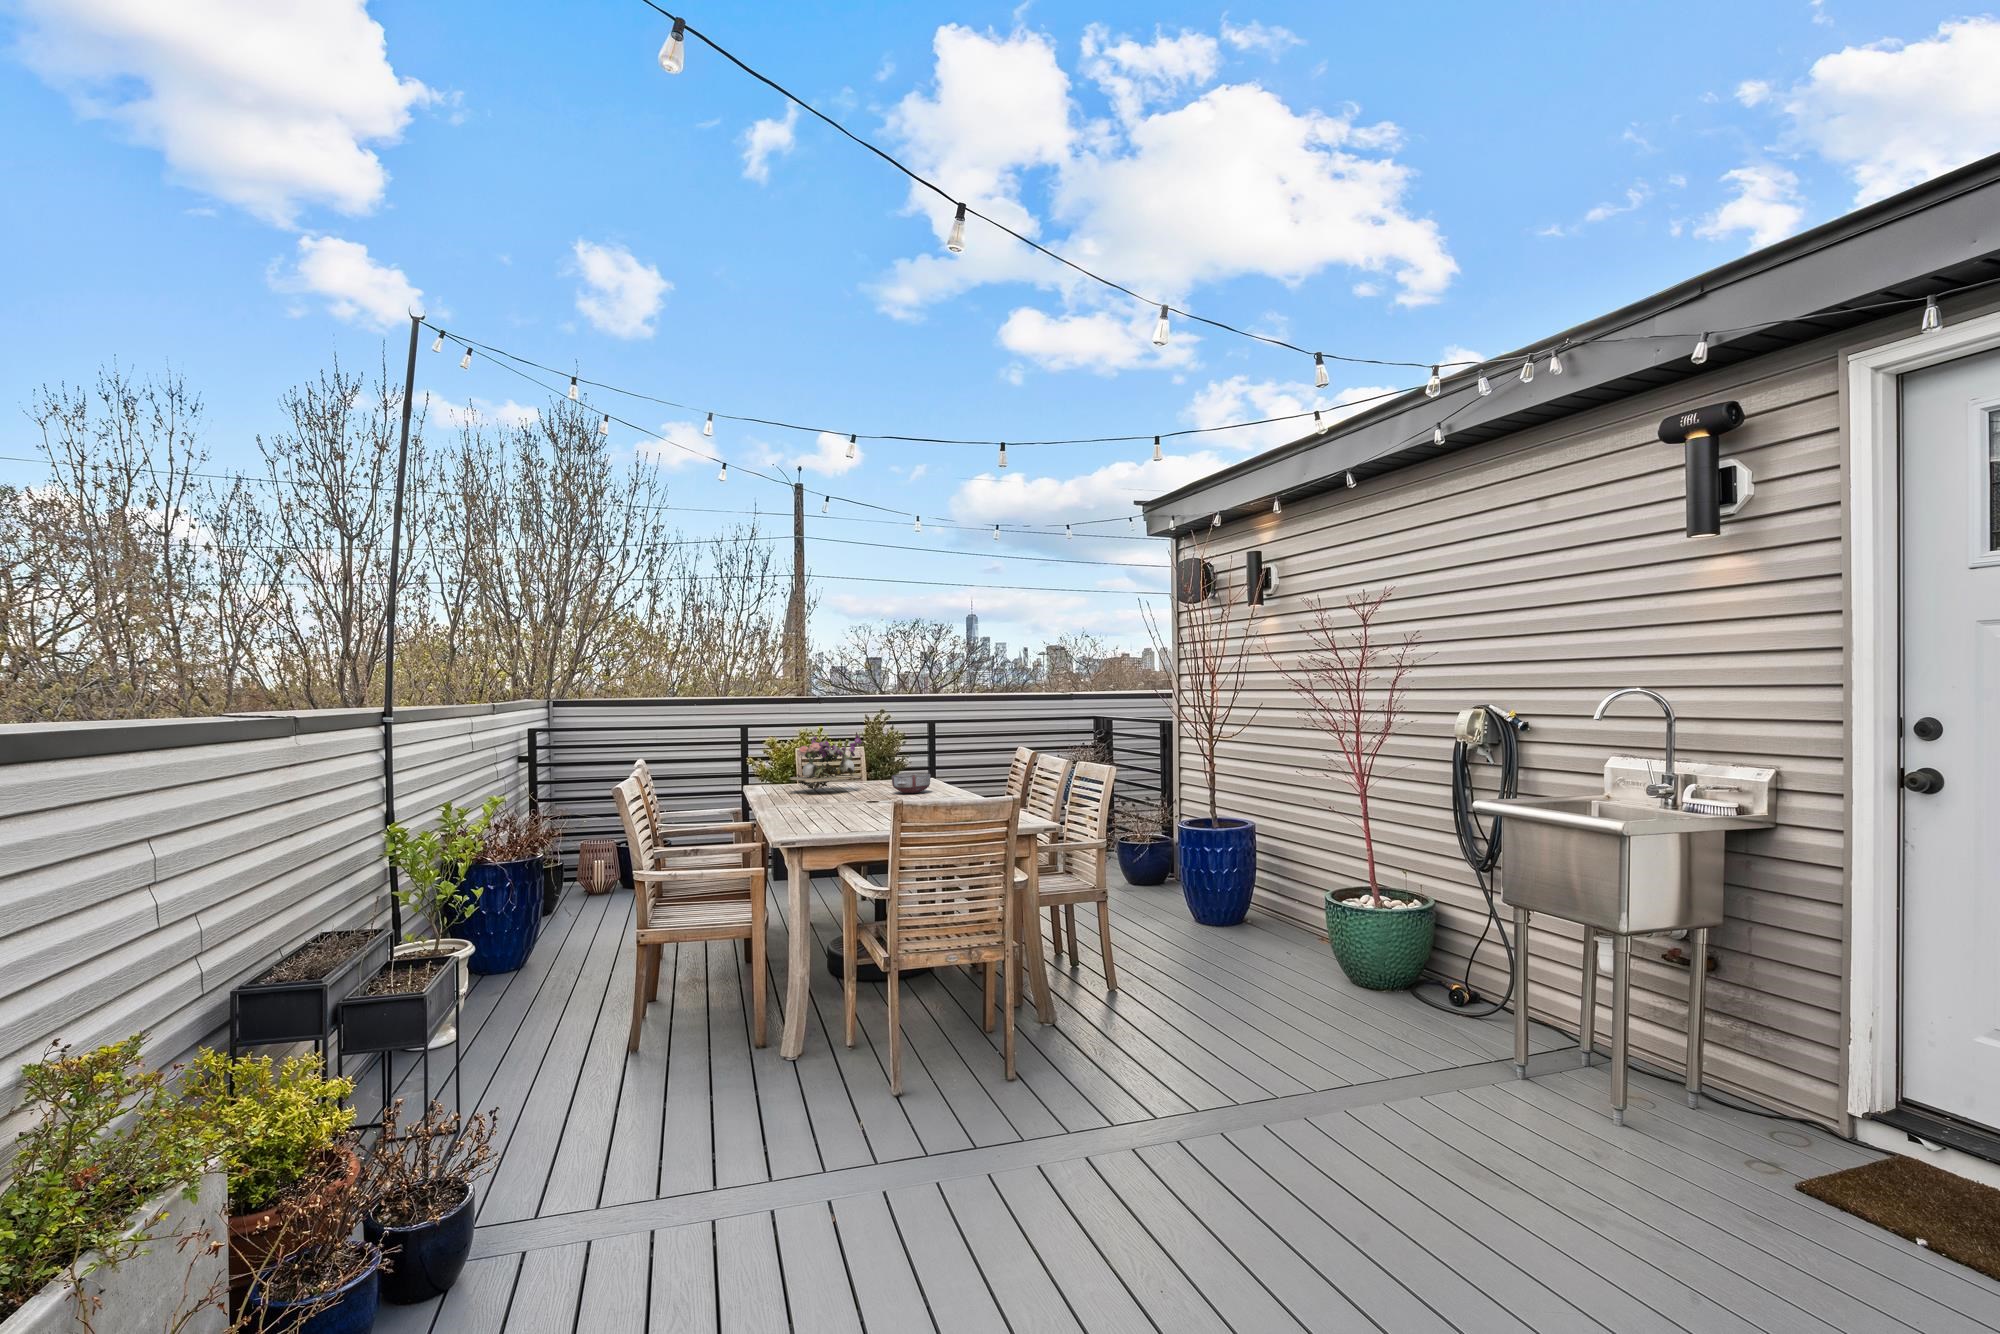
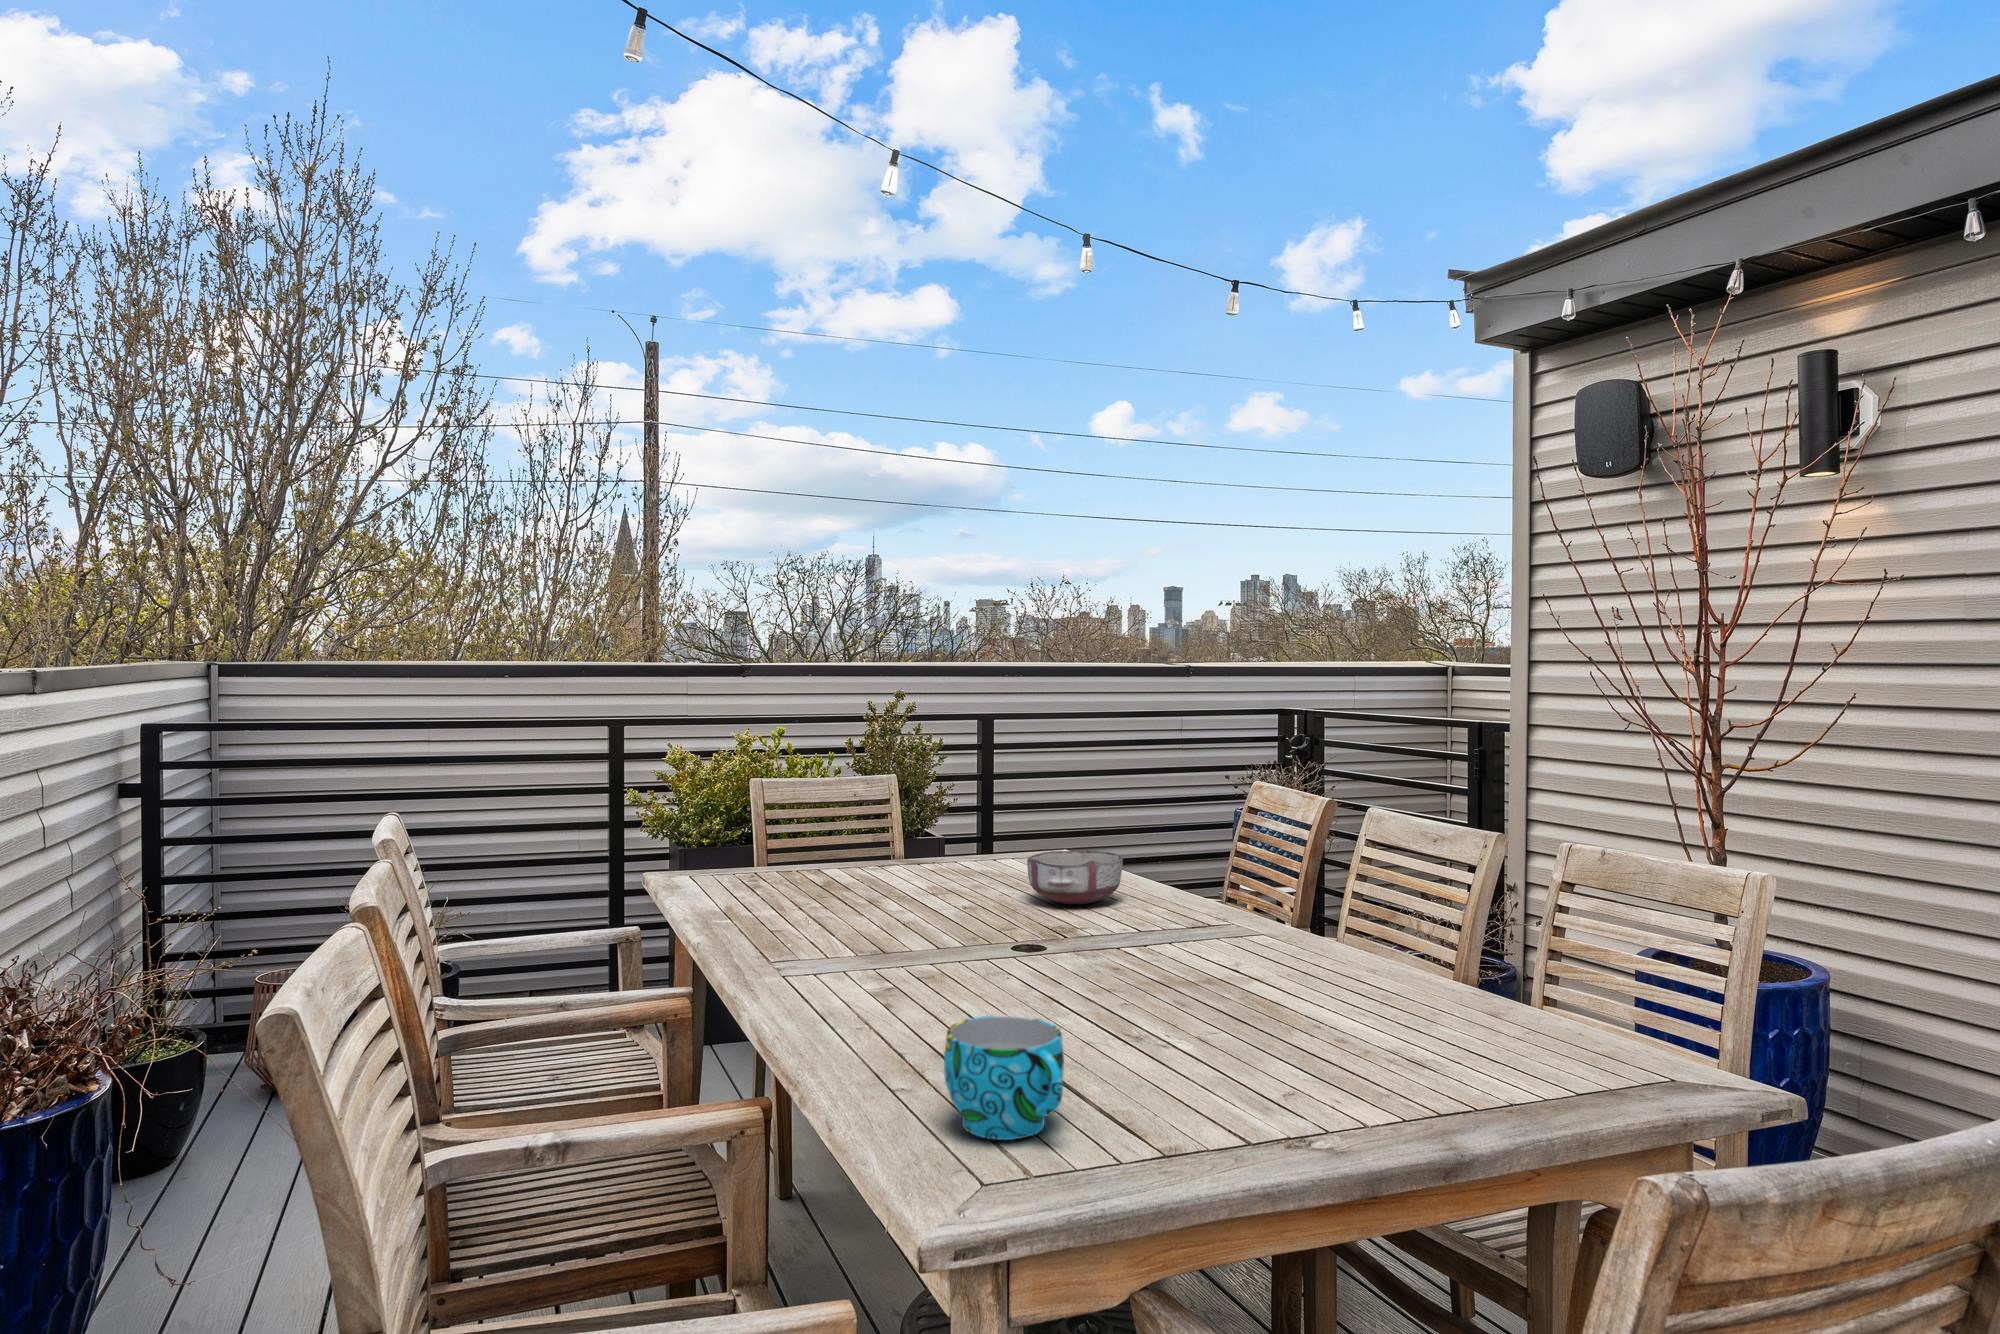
flower arrangement: present [790,733,862,791] -> none [758,751,936,890]
cup: none [801,800,834,829] -> present [944,1016,1064,1140]

